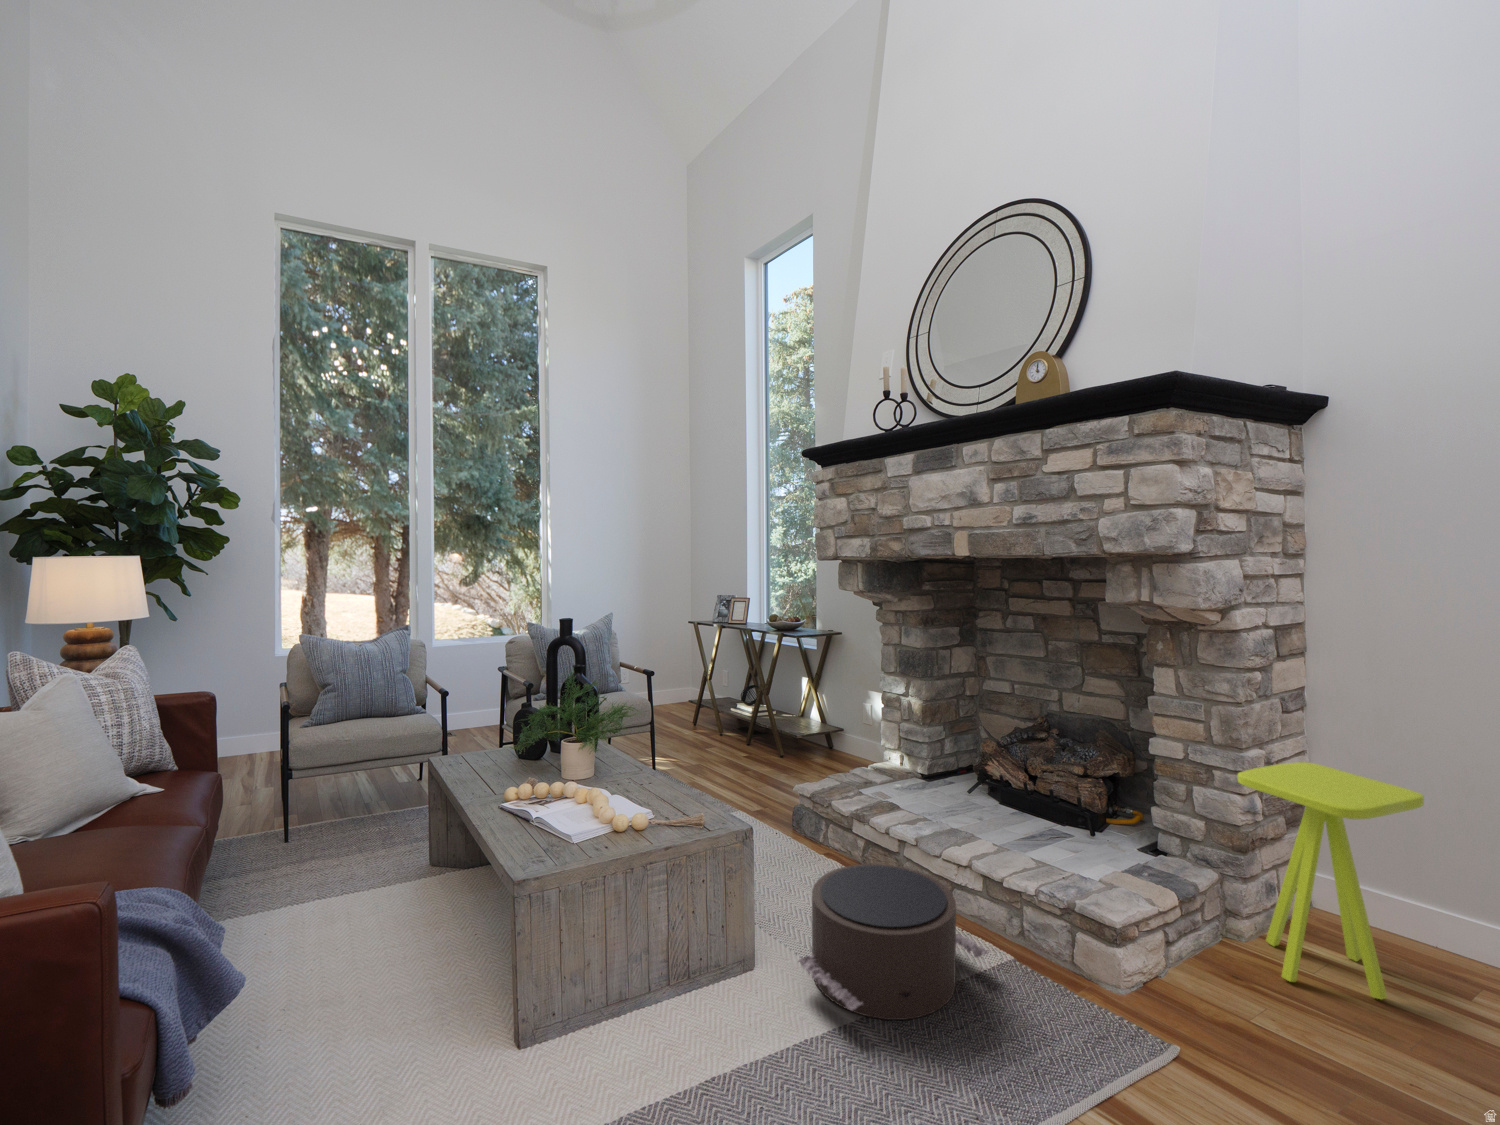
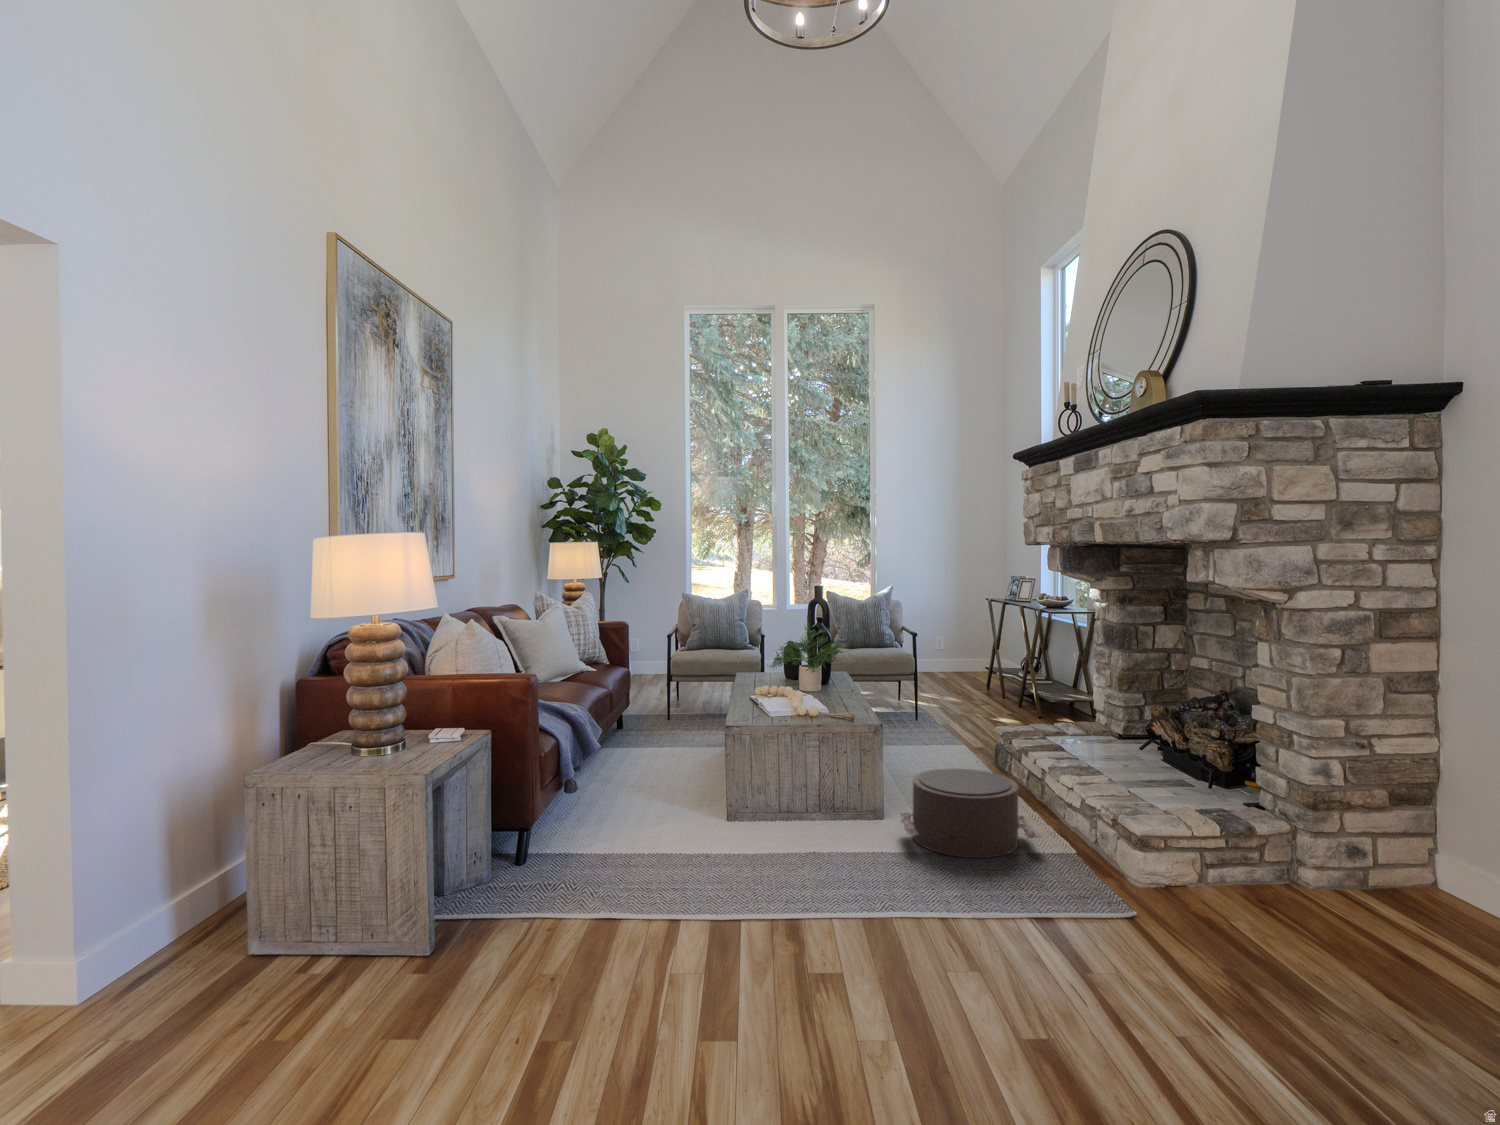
side table: present [1238,762,1424,999] -> none [1279,730,1435,934]

